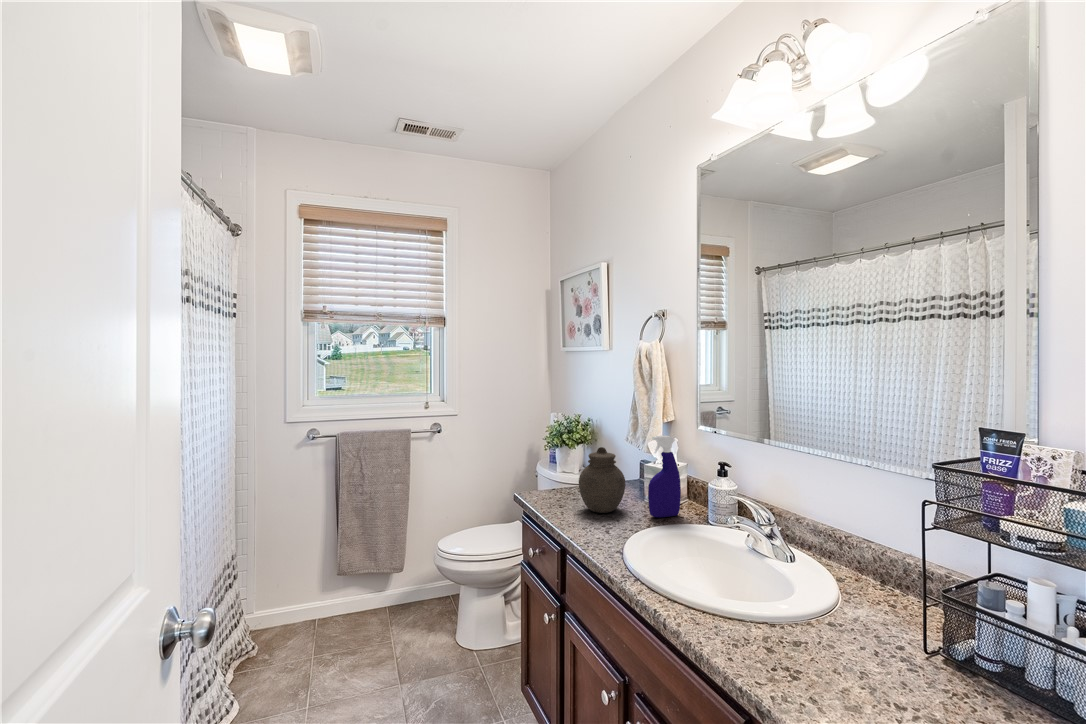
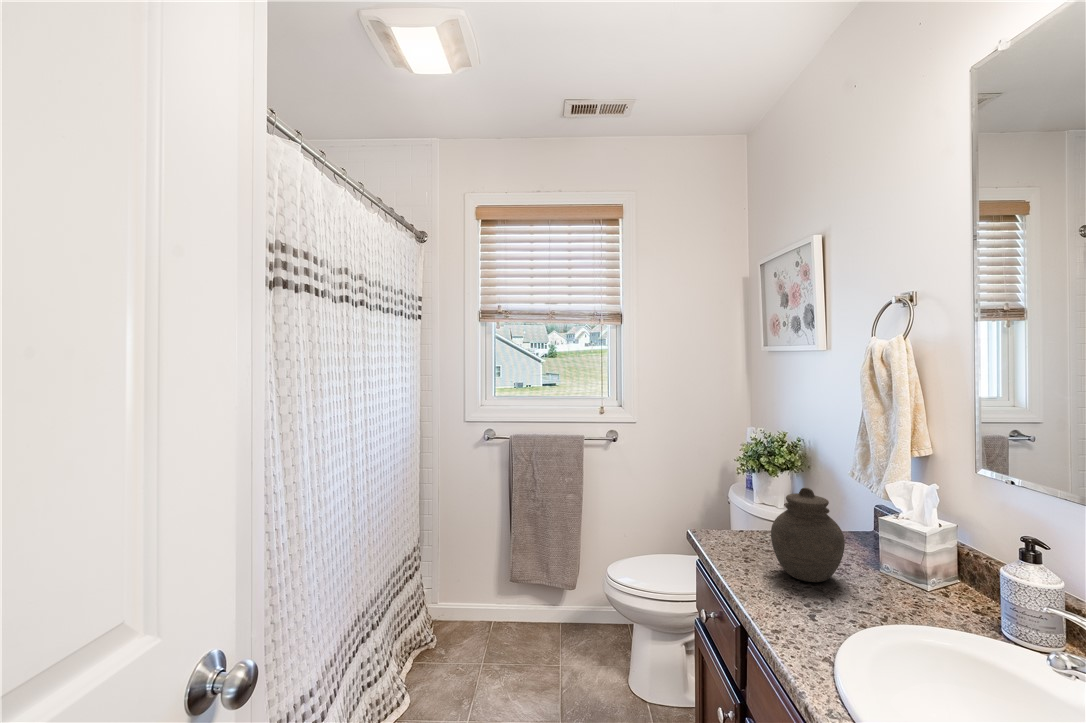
spray bottle: present [648,436,681,517] -> none [883,482,944,607]

